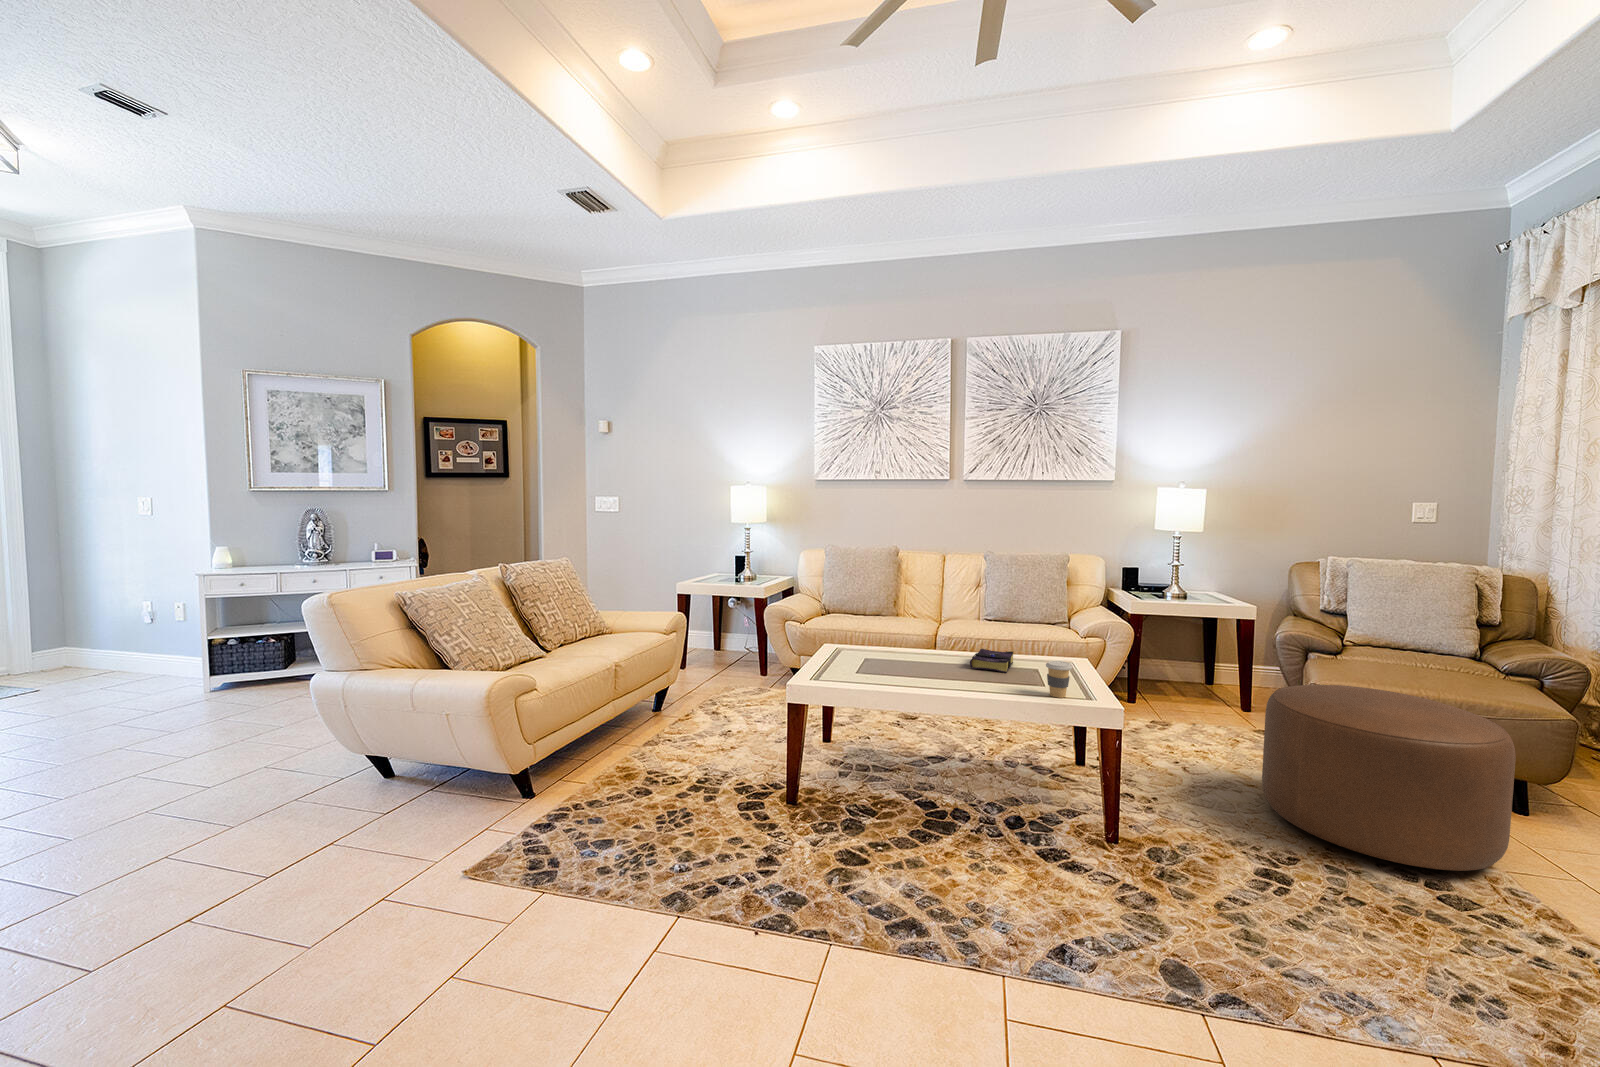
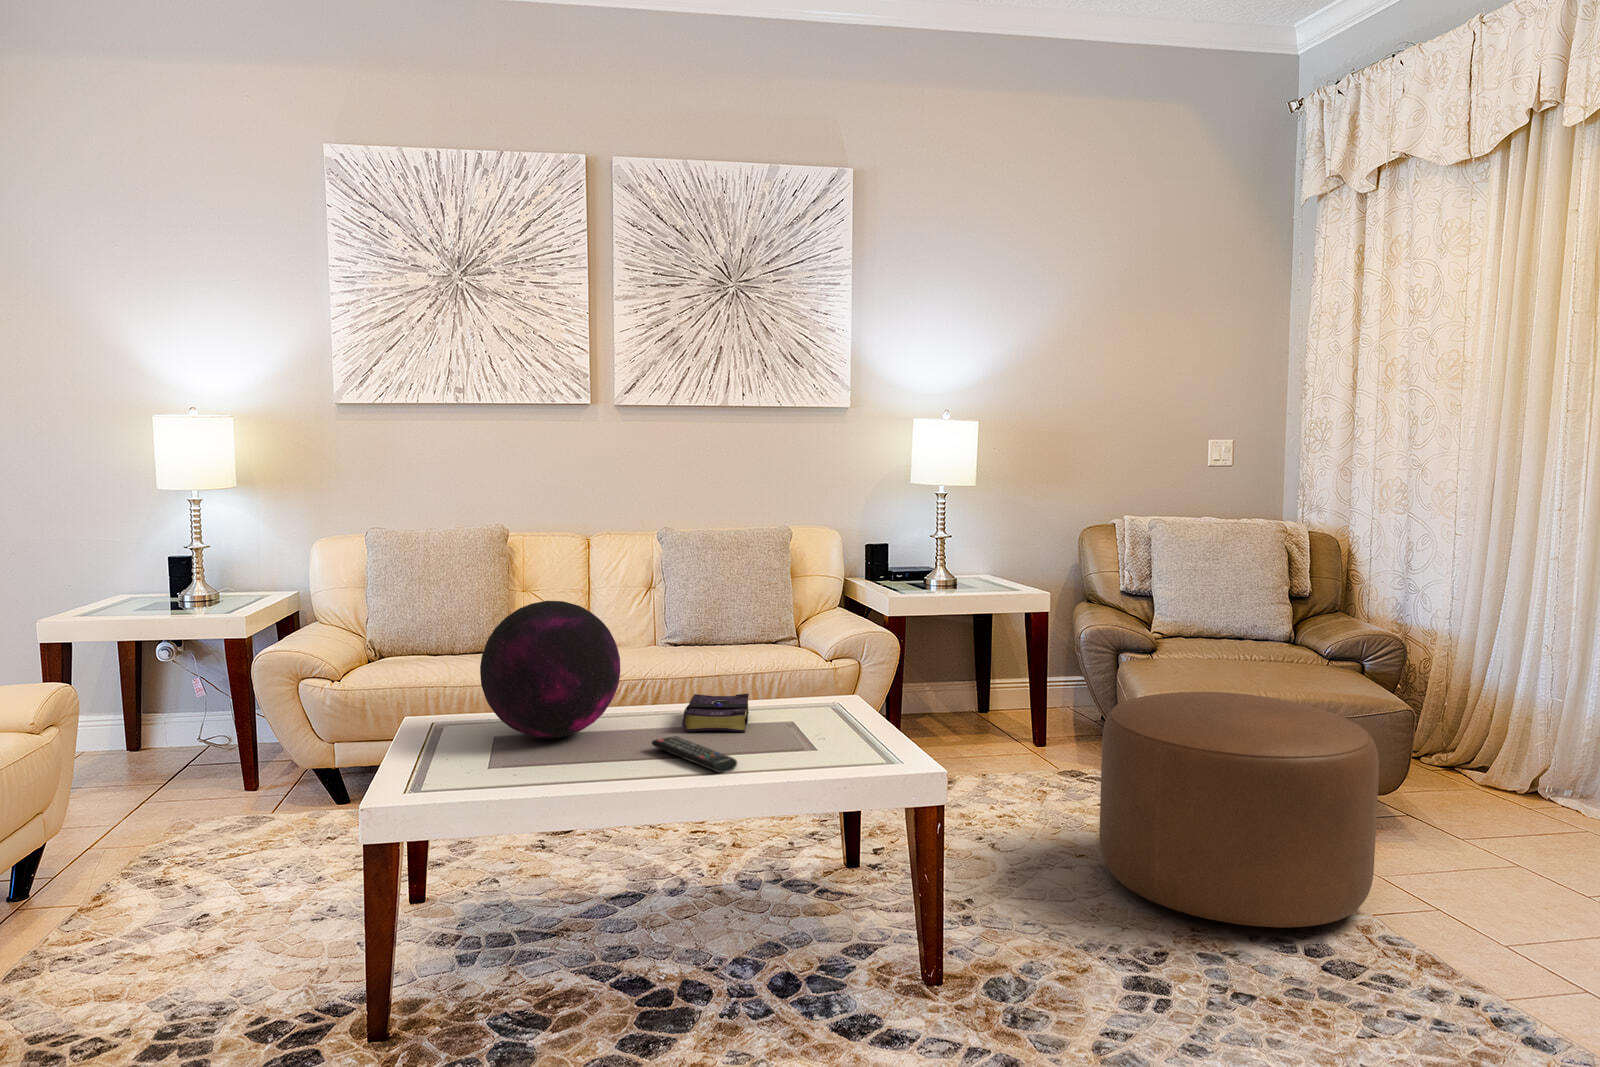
decorative orb: none [862,589,936,663] -> present [480,601,620,739]
coffee cup: present [1046,661,1072,698] -> none [820,704,861,765]
remote control: none [948,669,993,692] -> present [652,736,737,773]

